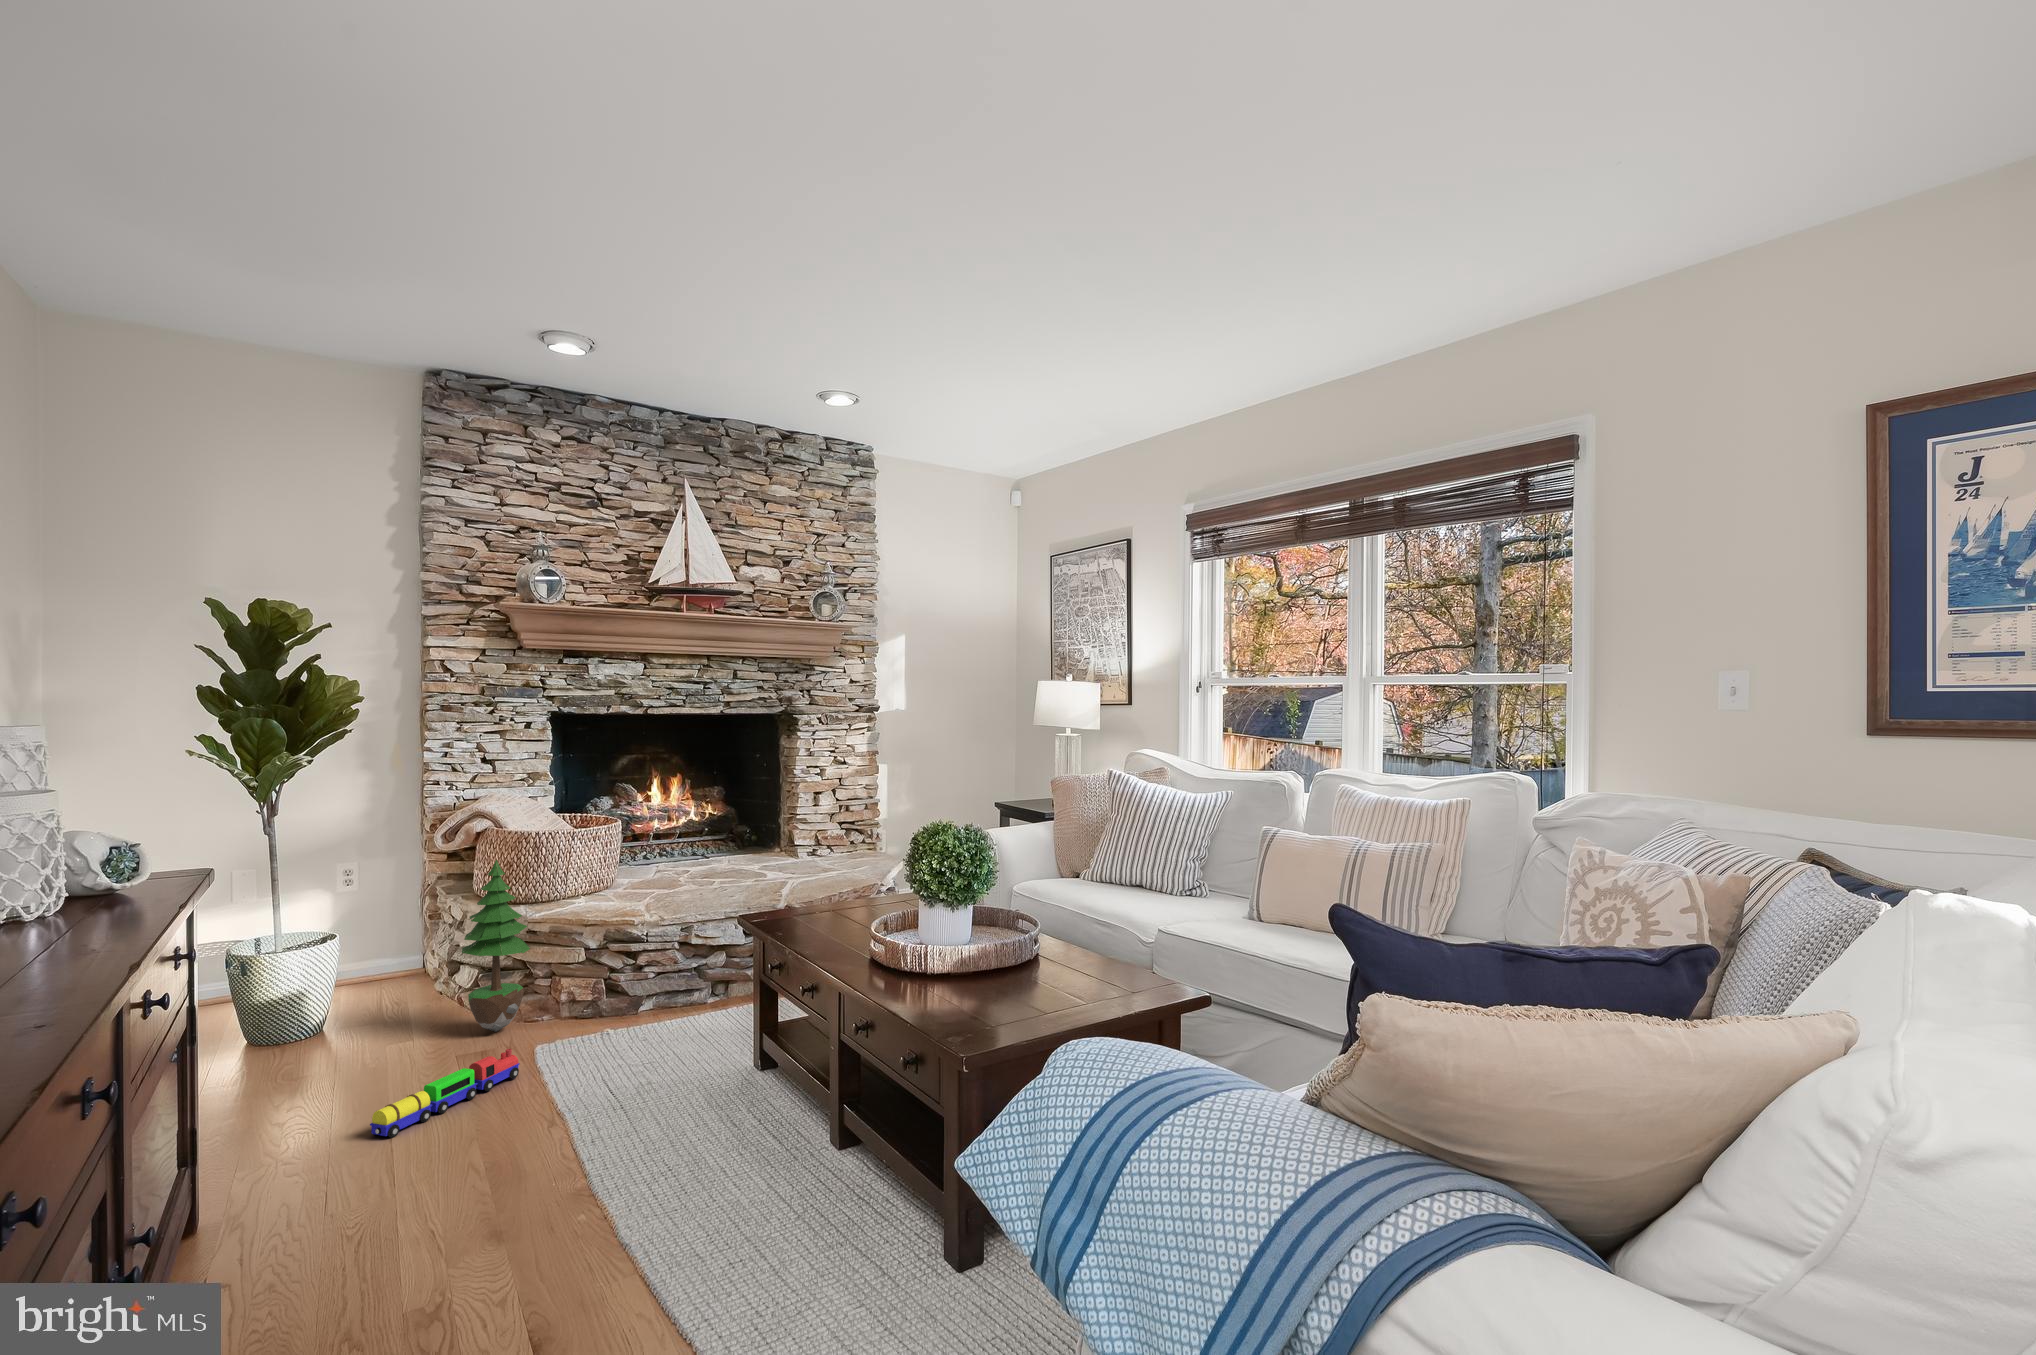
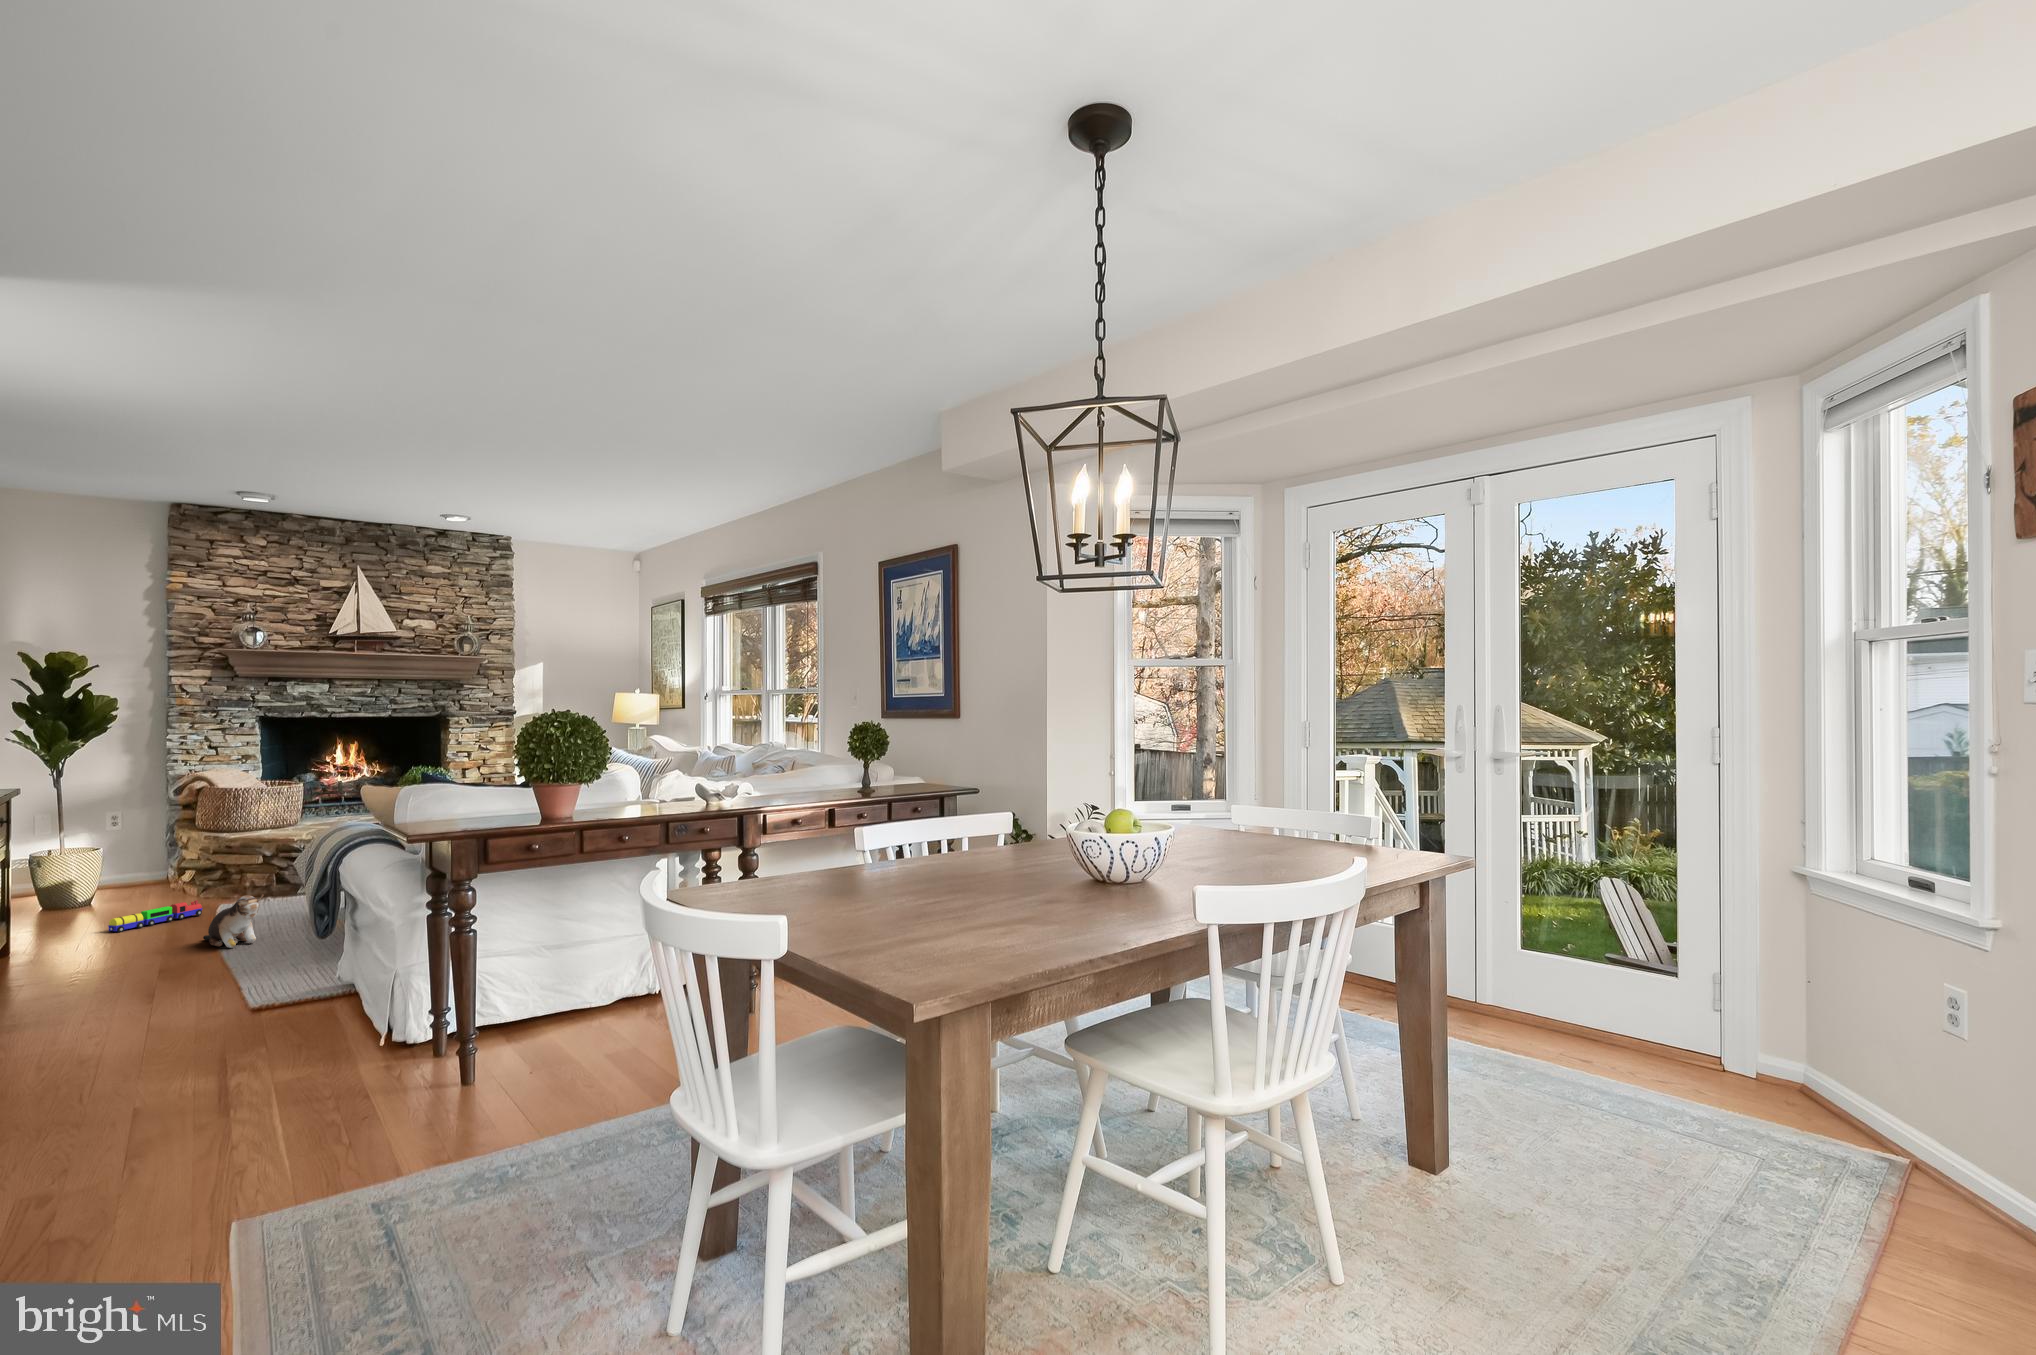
potted tree: present [462,860,530,1032] -> none [178,802,224,902]
plush toy: none [568,1098,707,1221] -> present [203,895,263,948]

